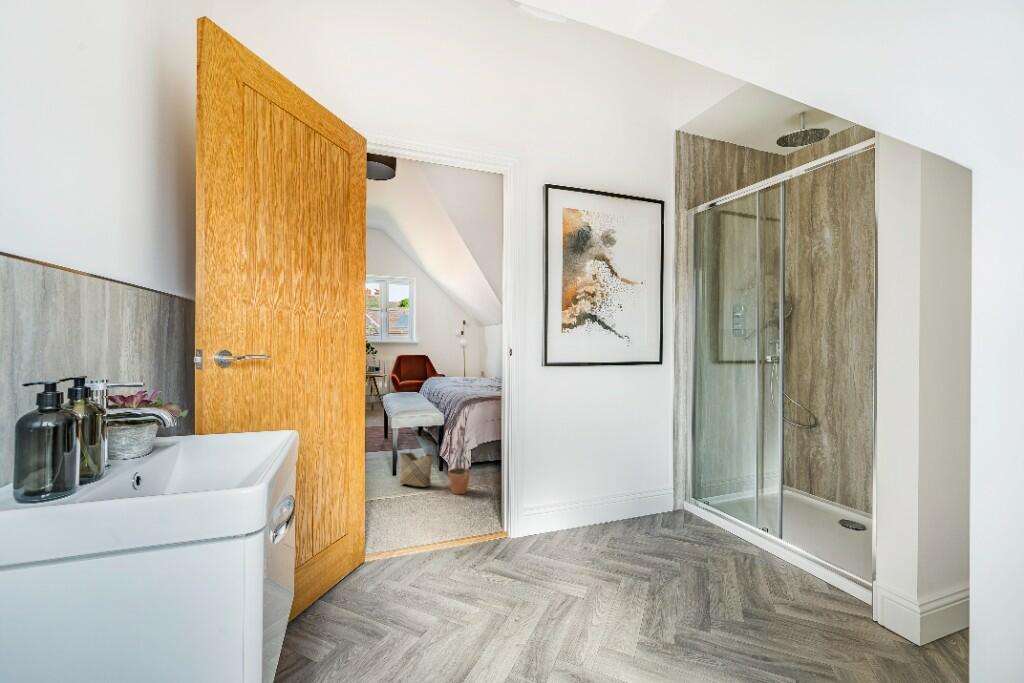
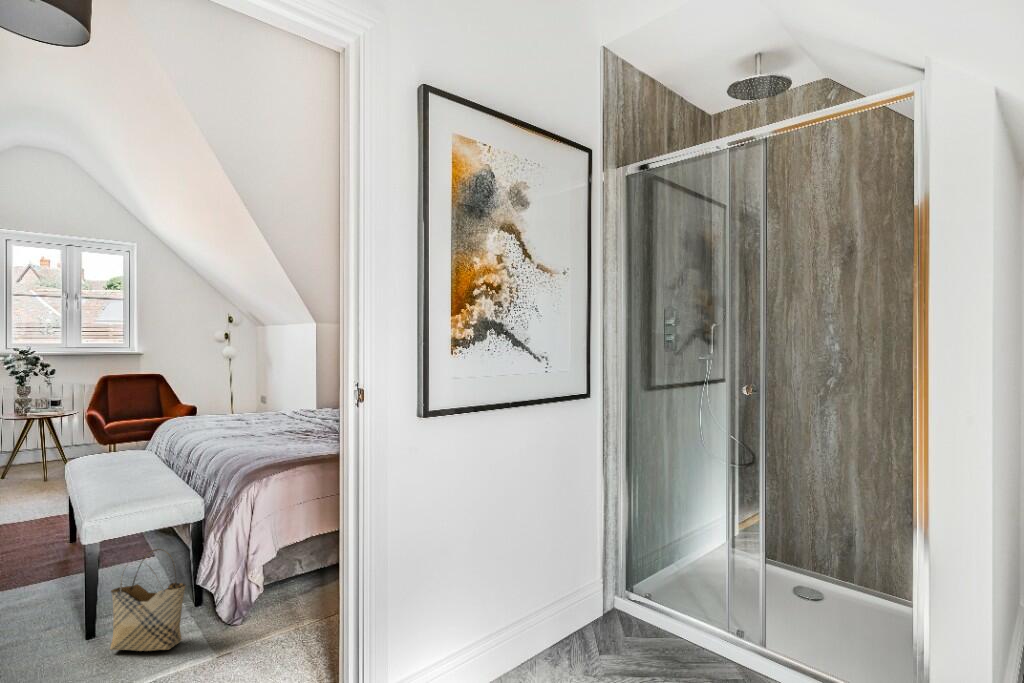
potted plant: present [446,426,470,494] -> none [212,521,265,654]

